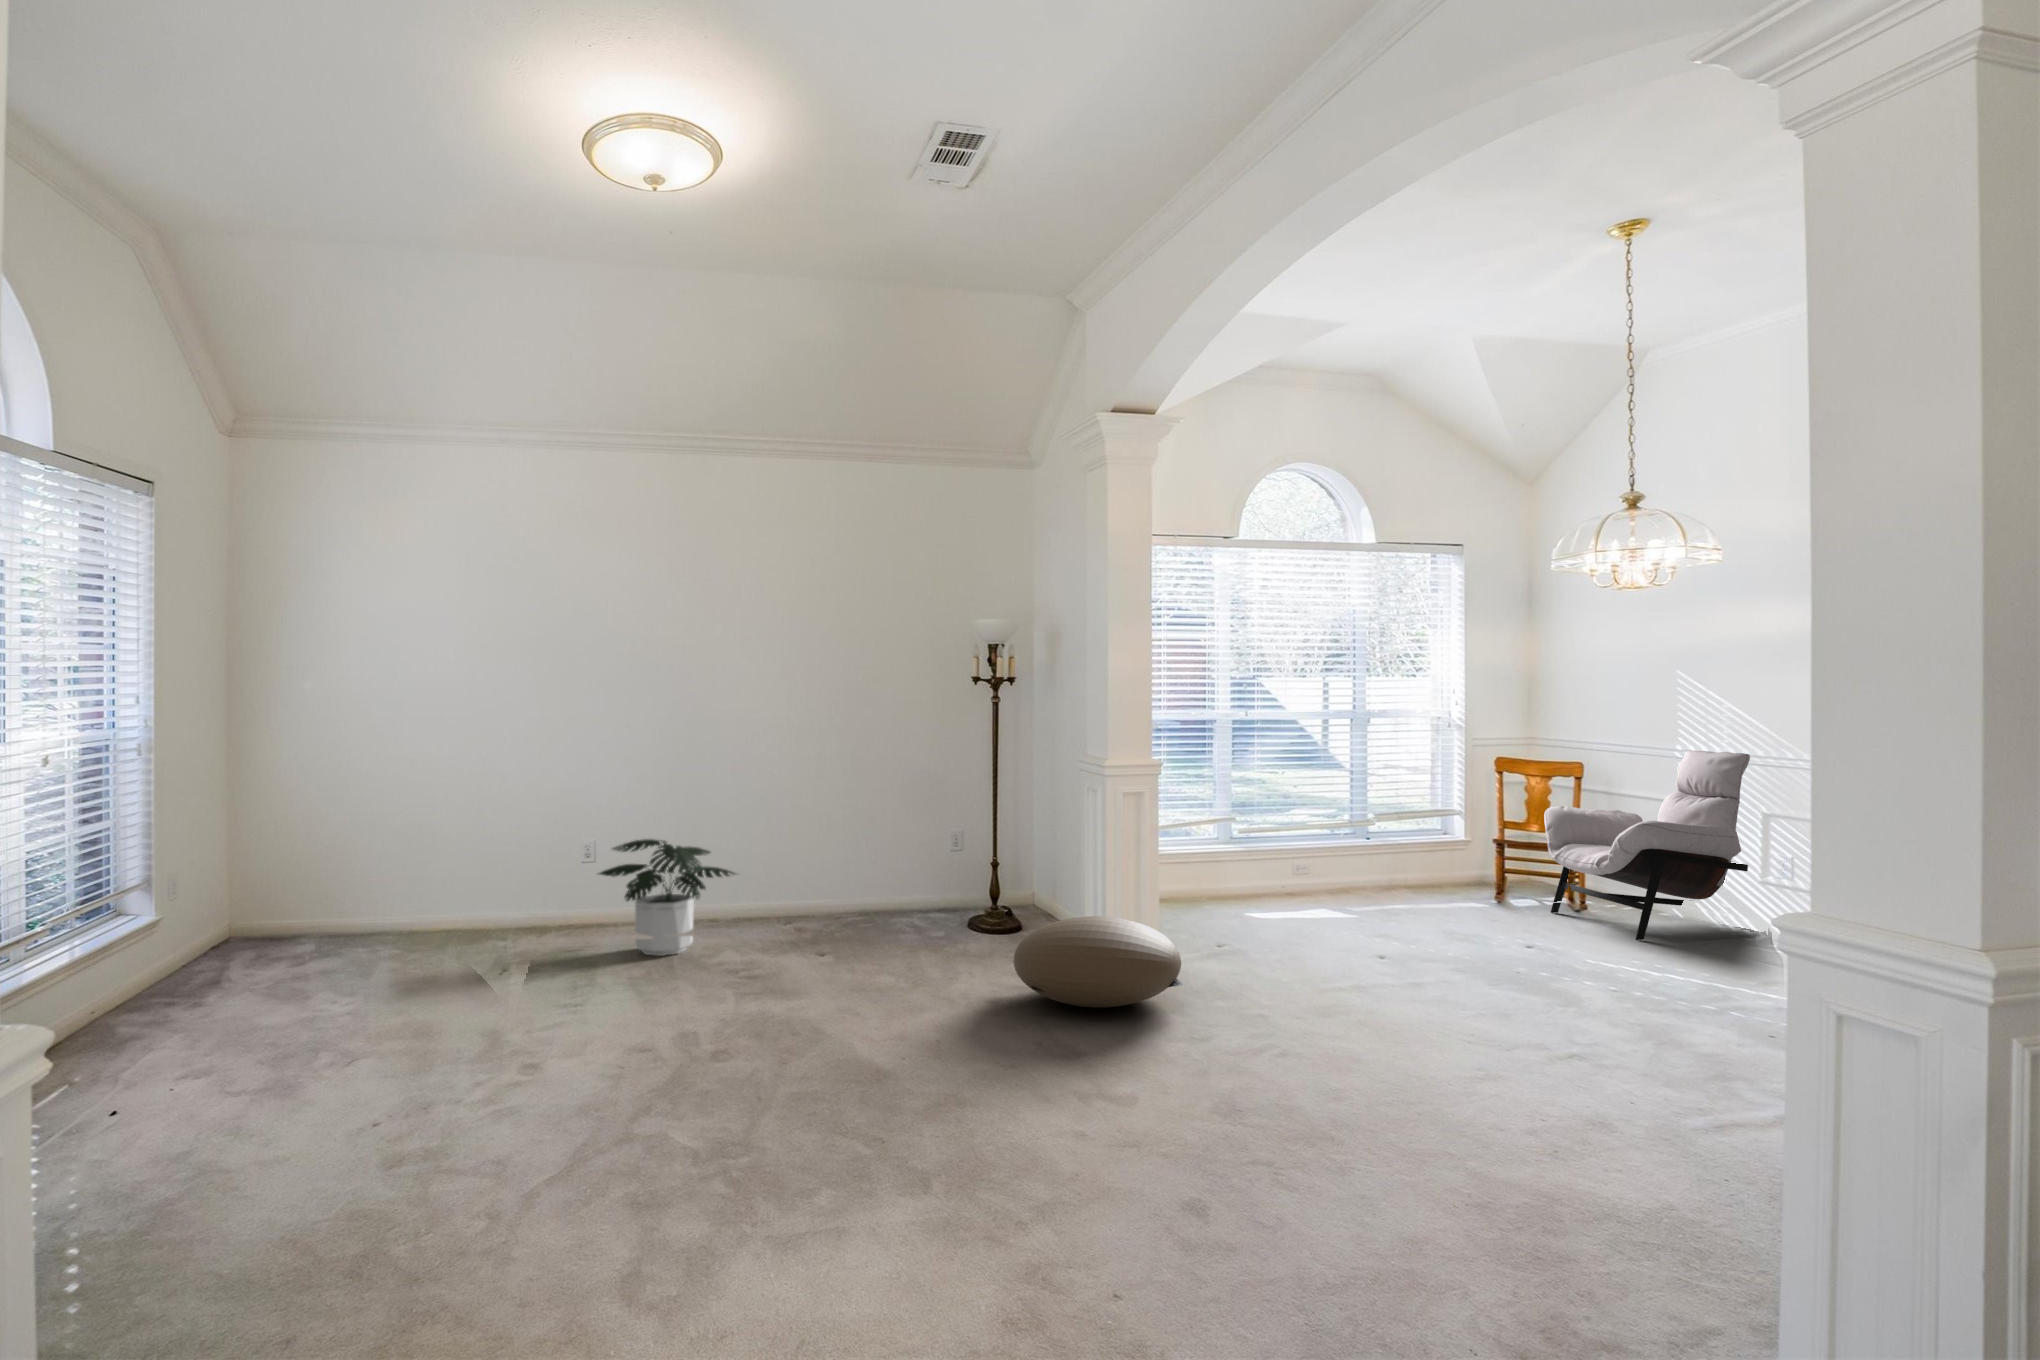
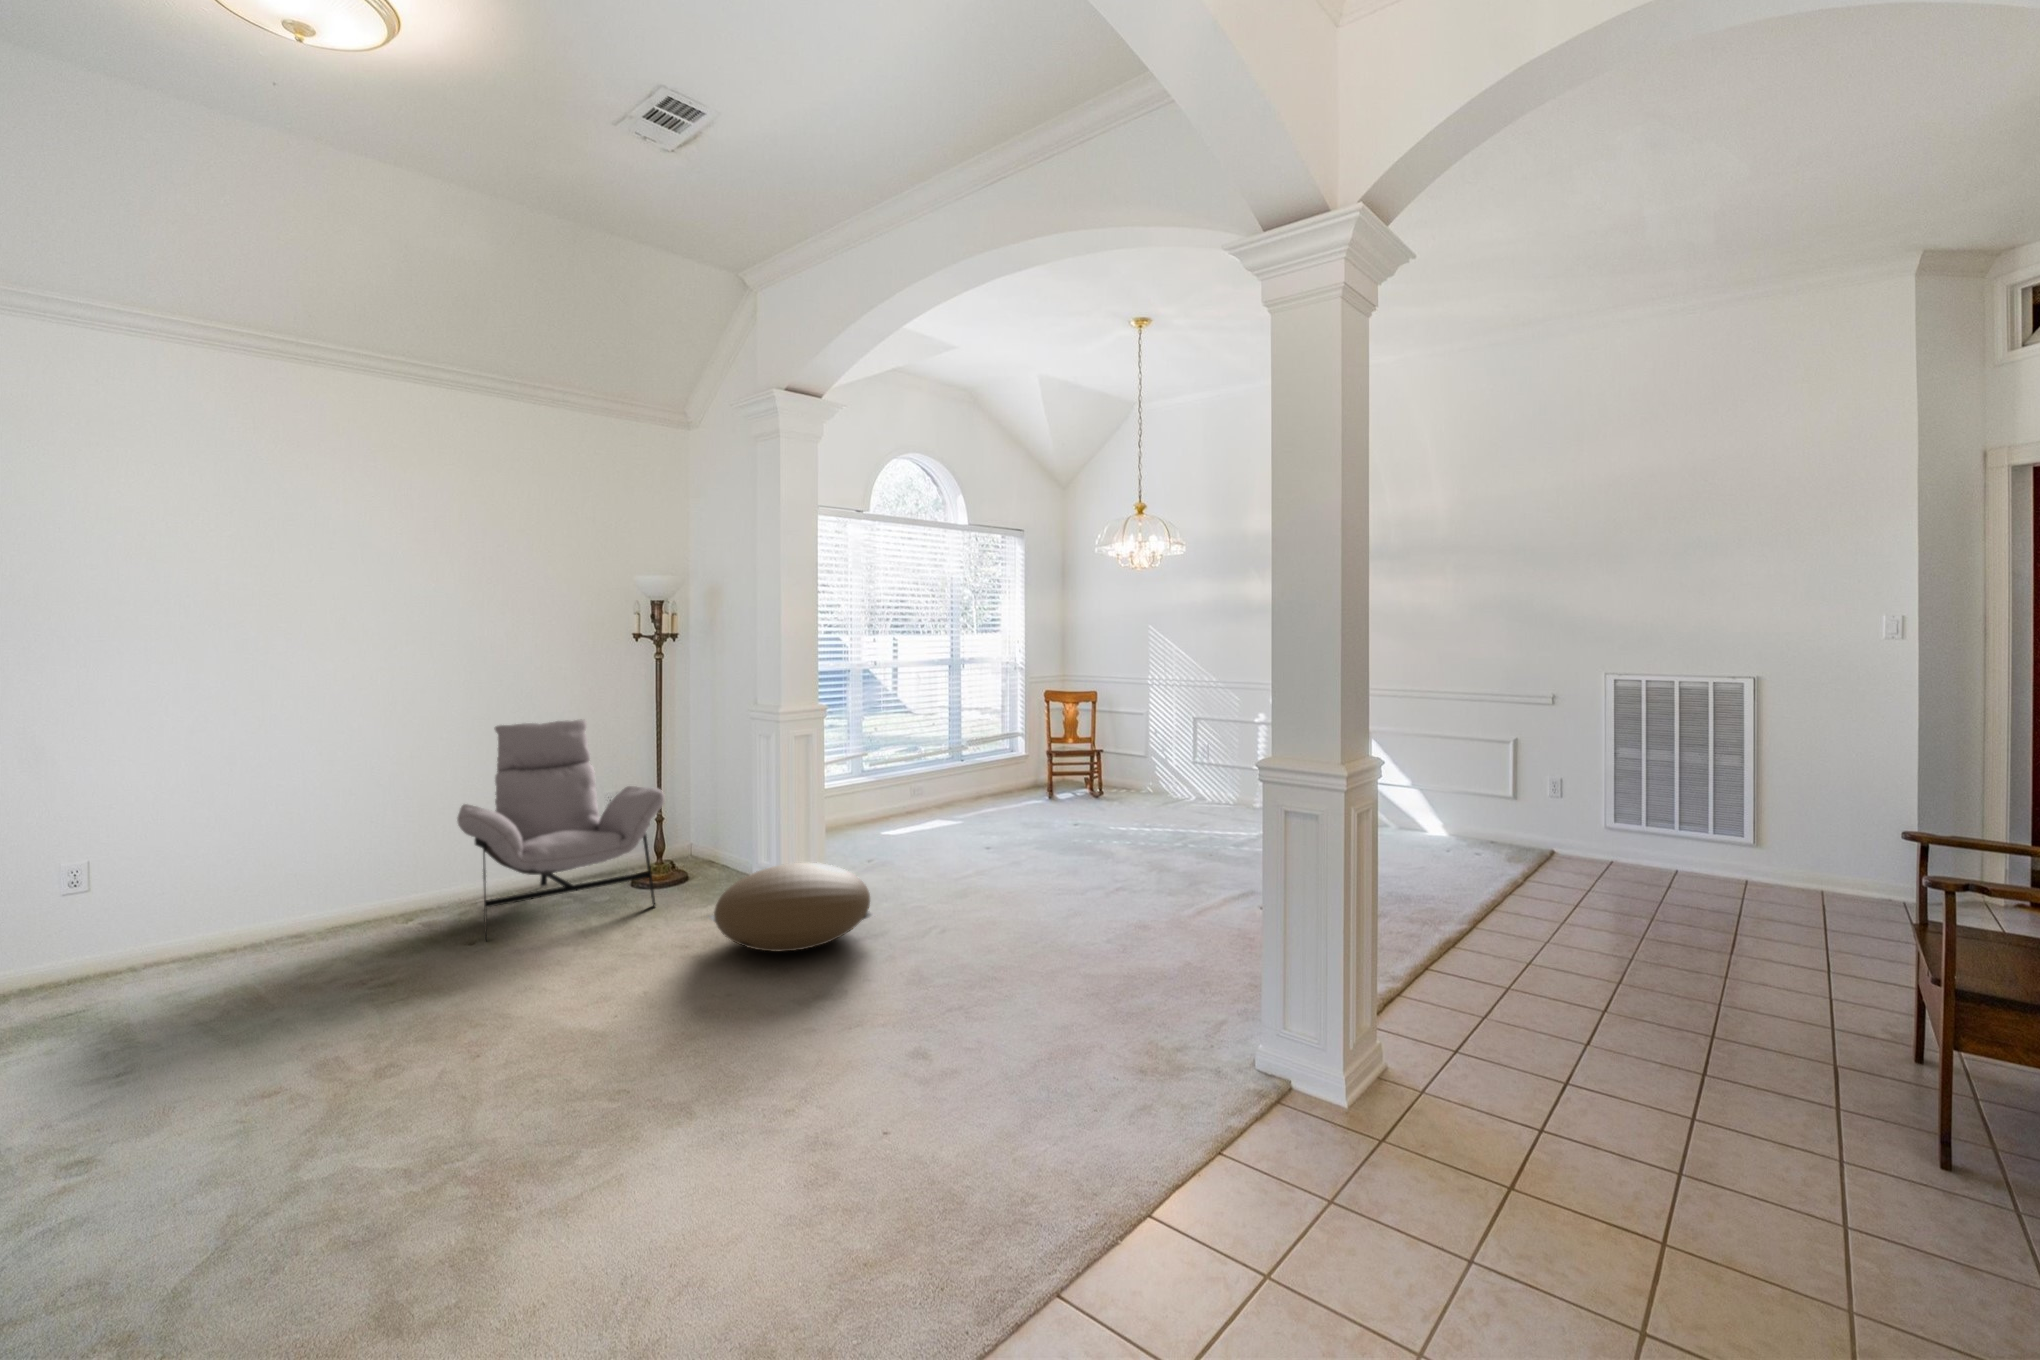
lounge chair: present [1544,751,1750,940] -> present [457,720,665,940]
potted plant: present [600,839,735,956] -> none [126,838,355,978]

